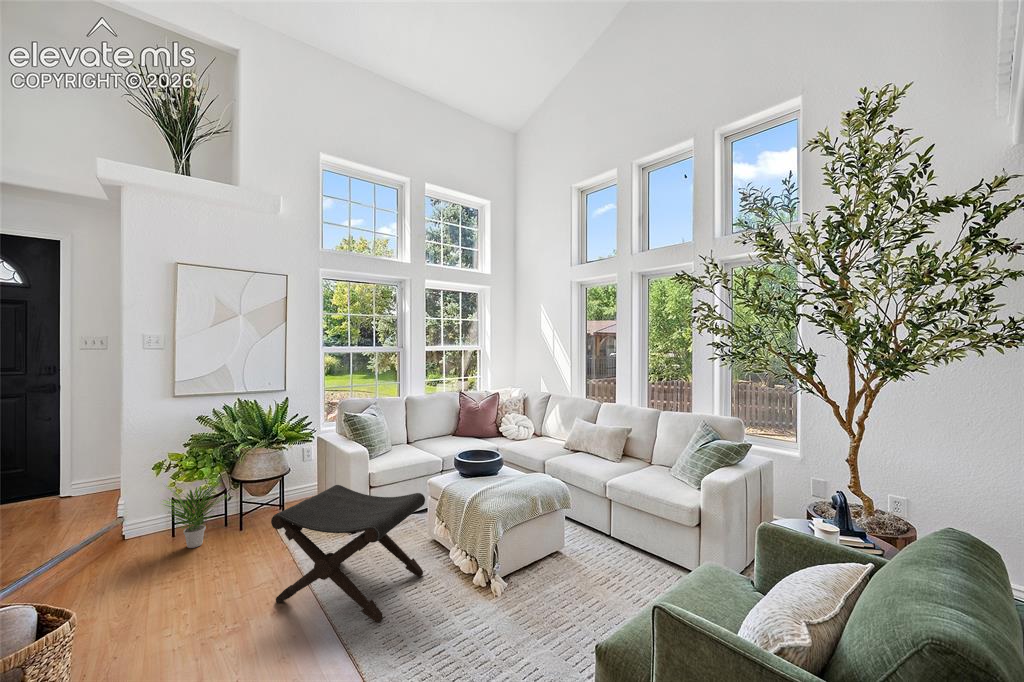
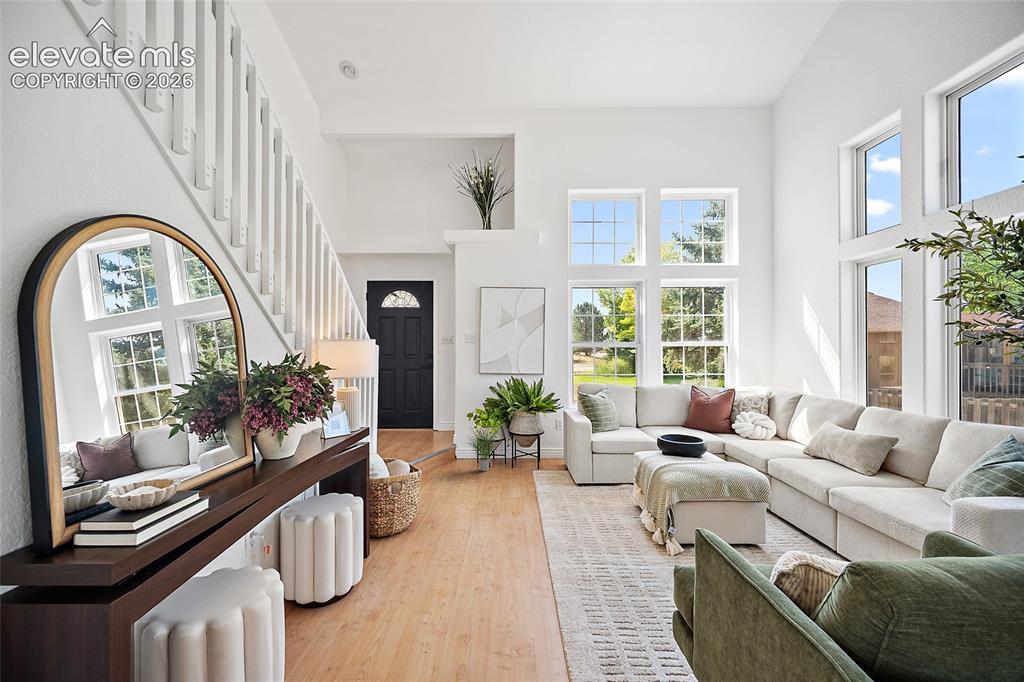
footstool: present [271,485,425,622] -> none [512,441,621,541]

